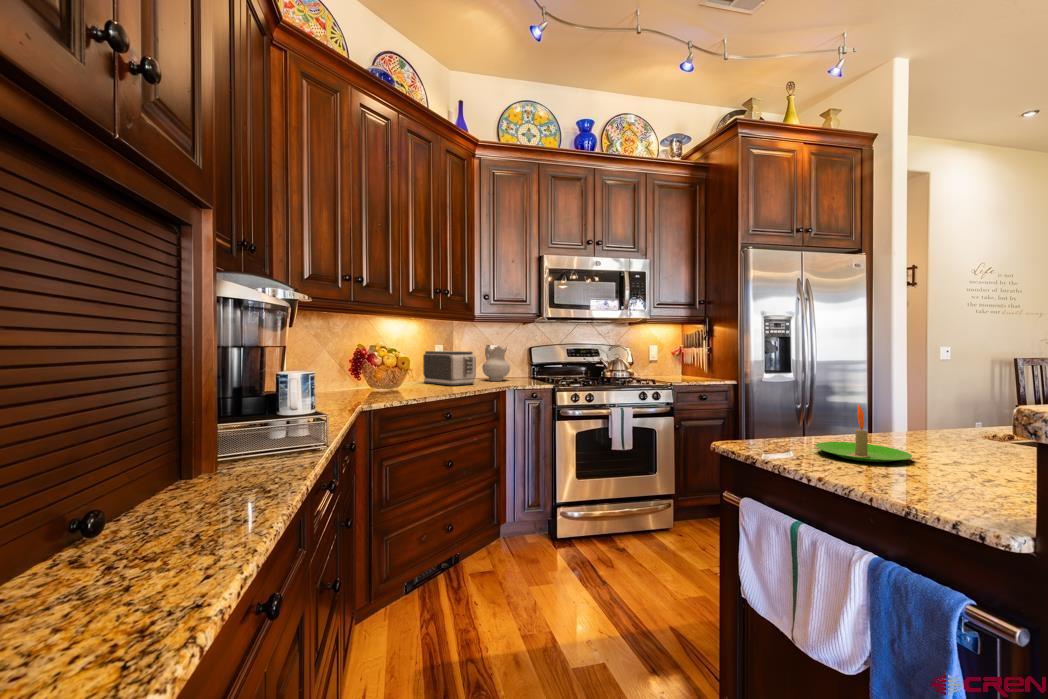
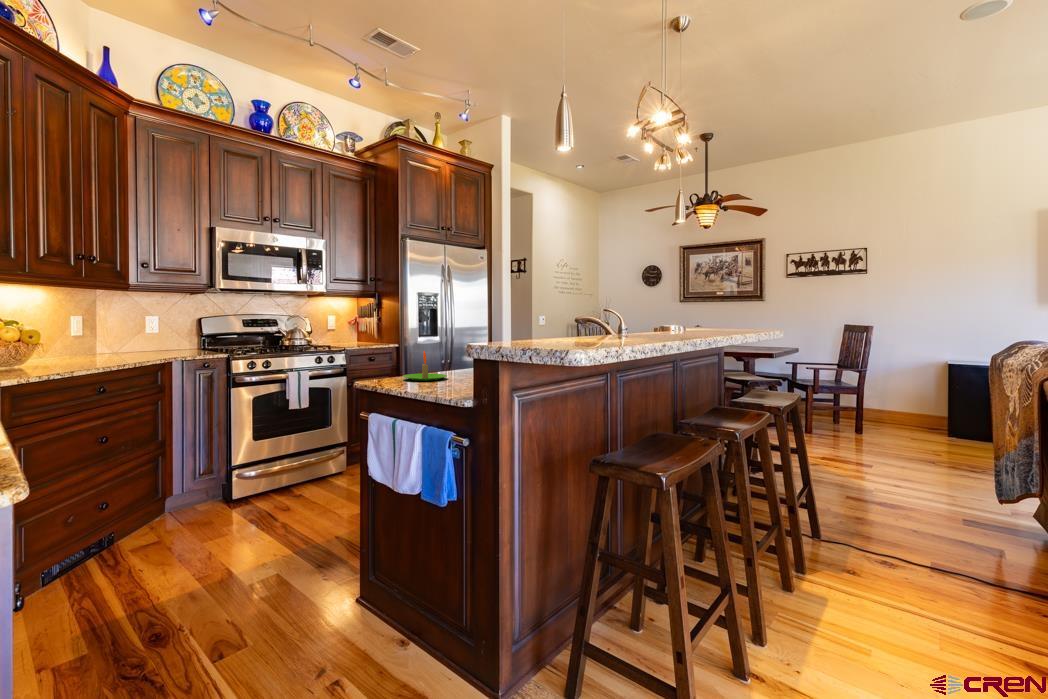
ceramic pitcher: present [482,345,510,381] -> none [142,315,178,352]
toaster: present [423,351,476,386] -> none [59,321,134,357]

